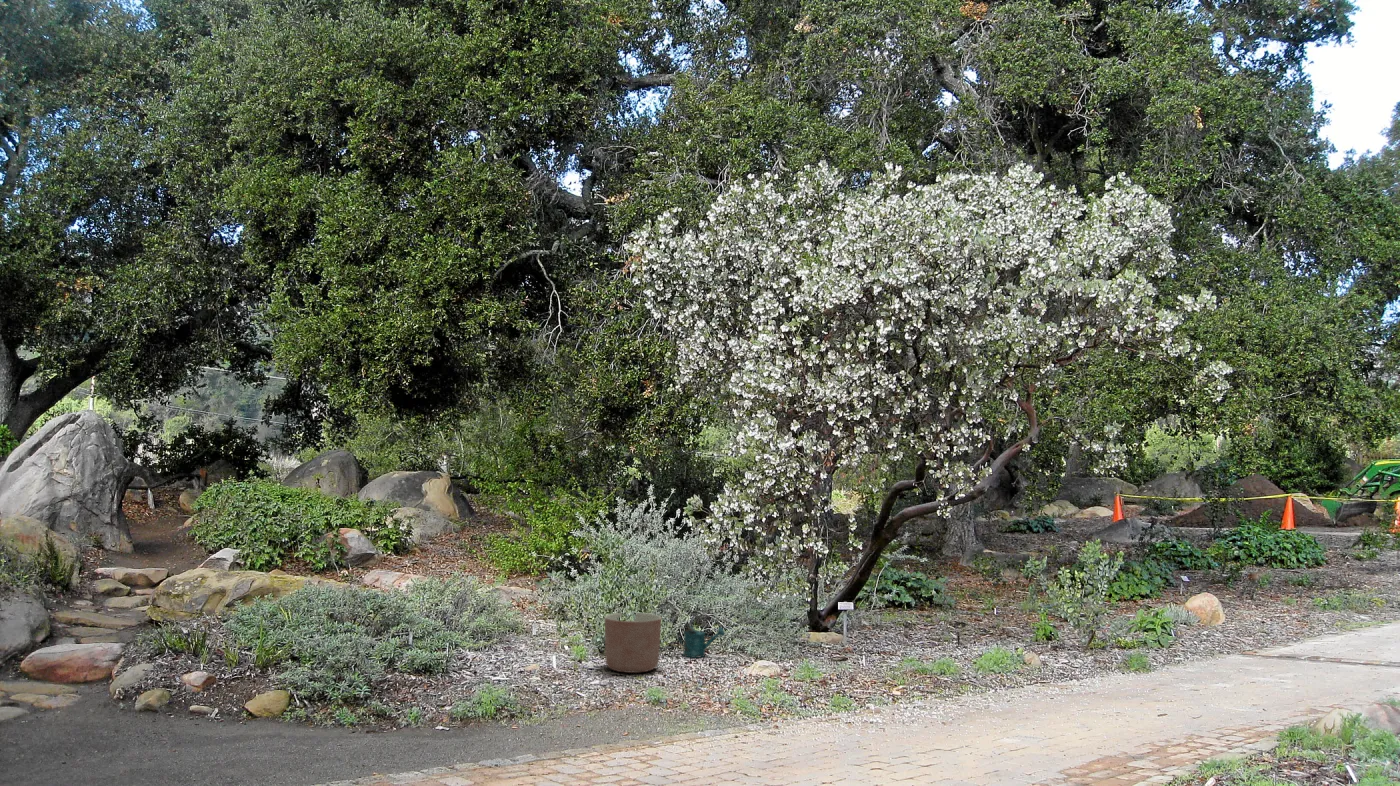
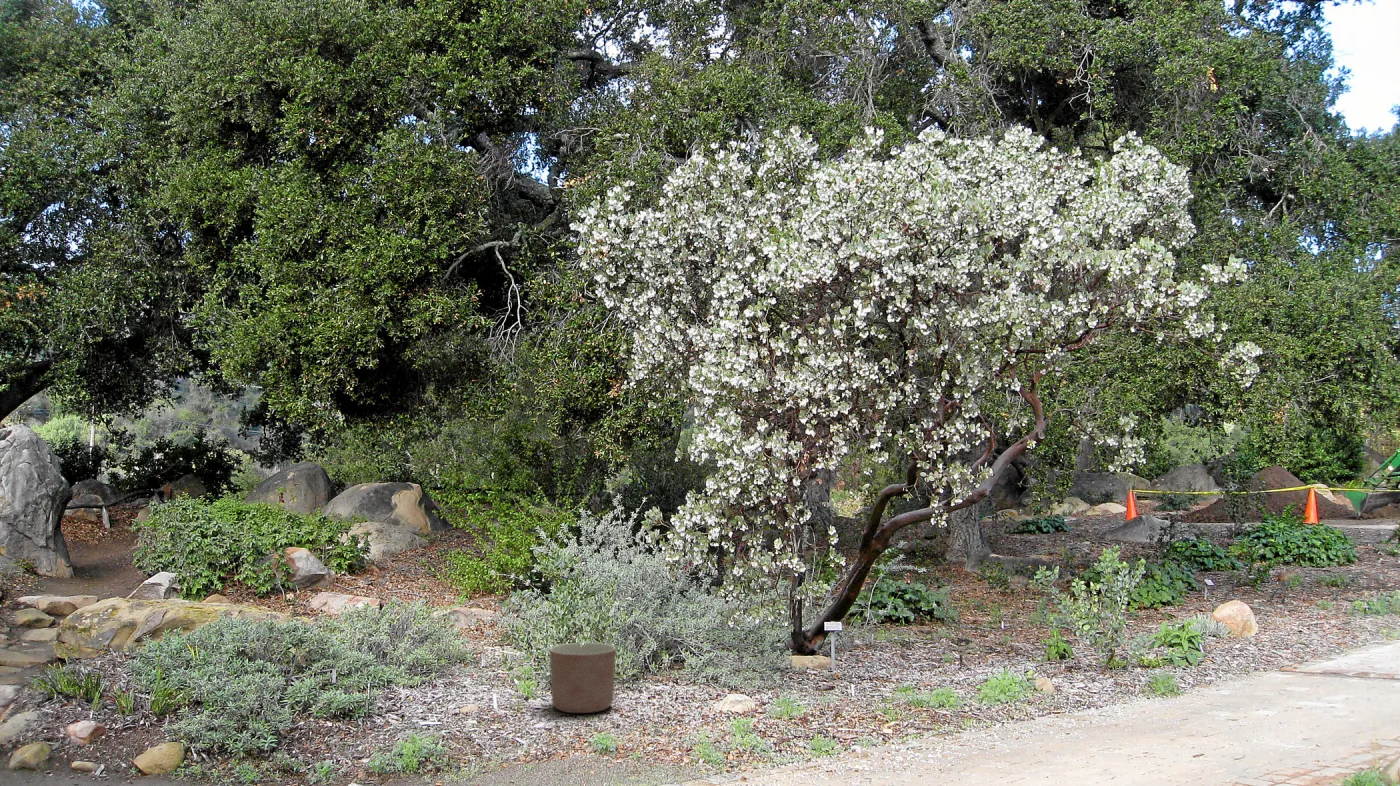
watering can: present [679,627,725,658] -> none [638,654,691,692]

